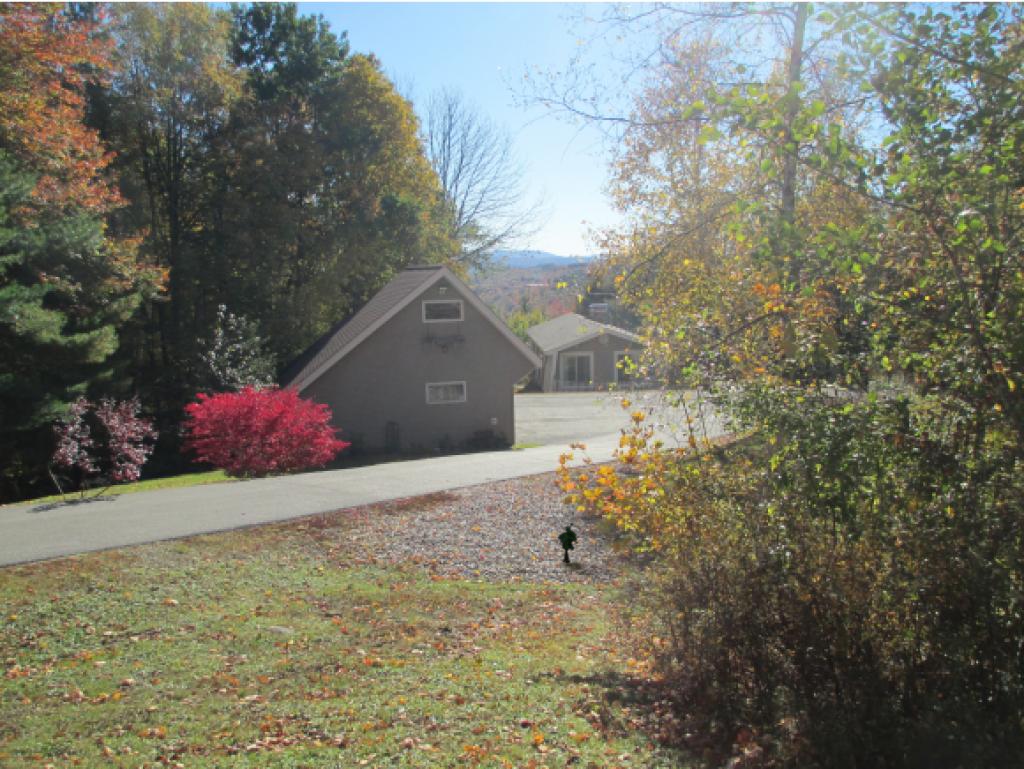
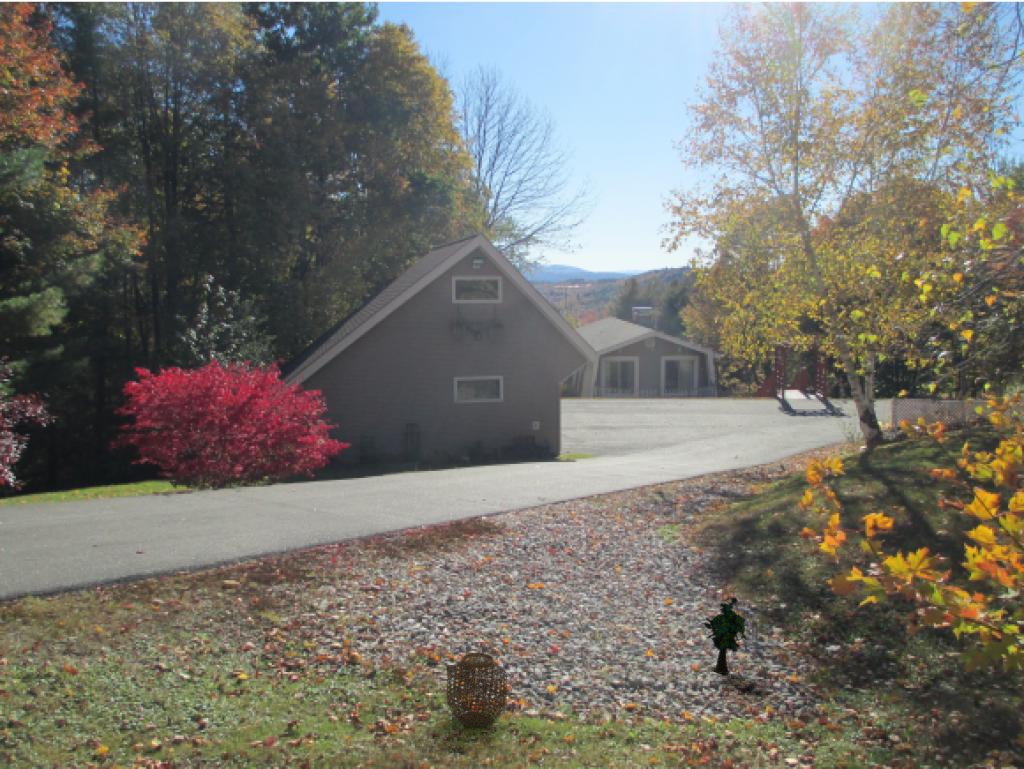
woven basket: none [424,550,453,583] -> present [447,653,507,727]

